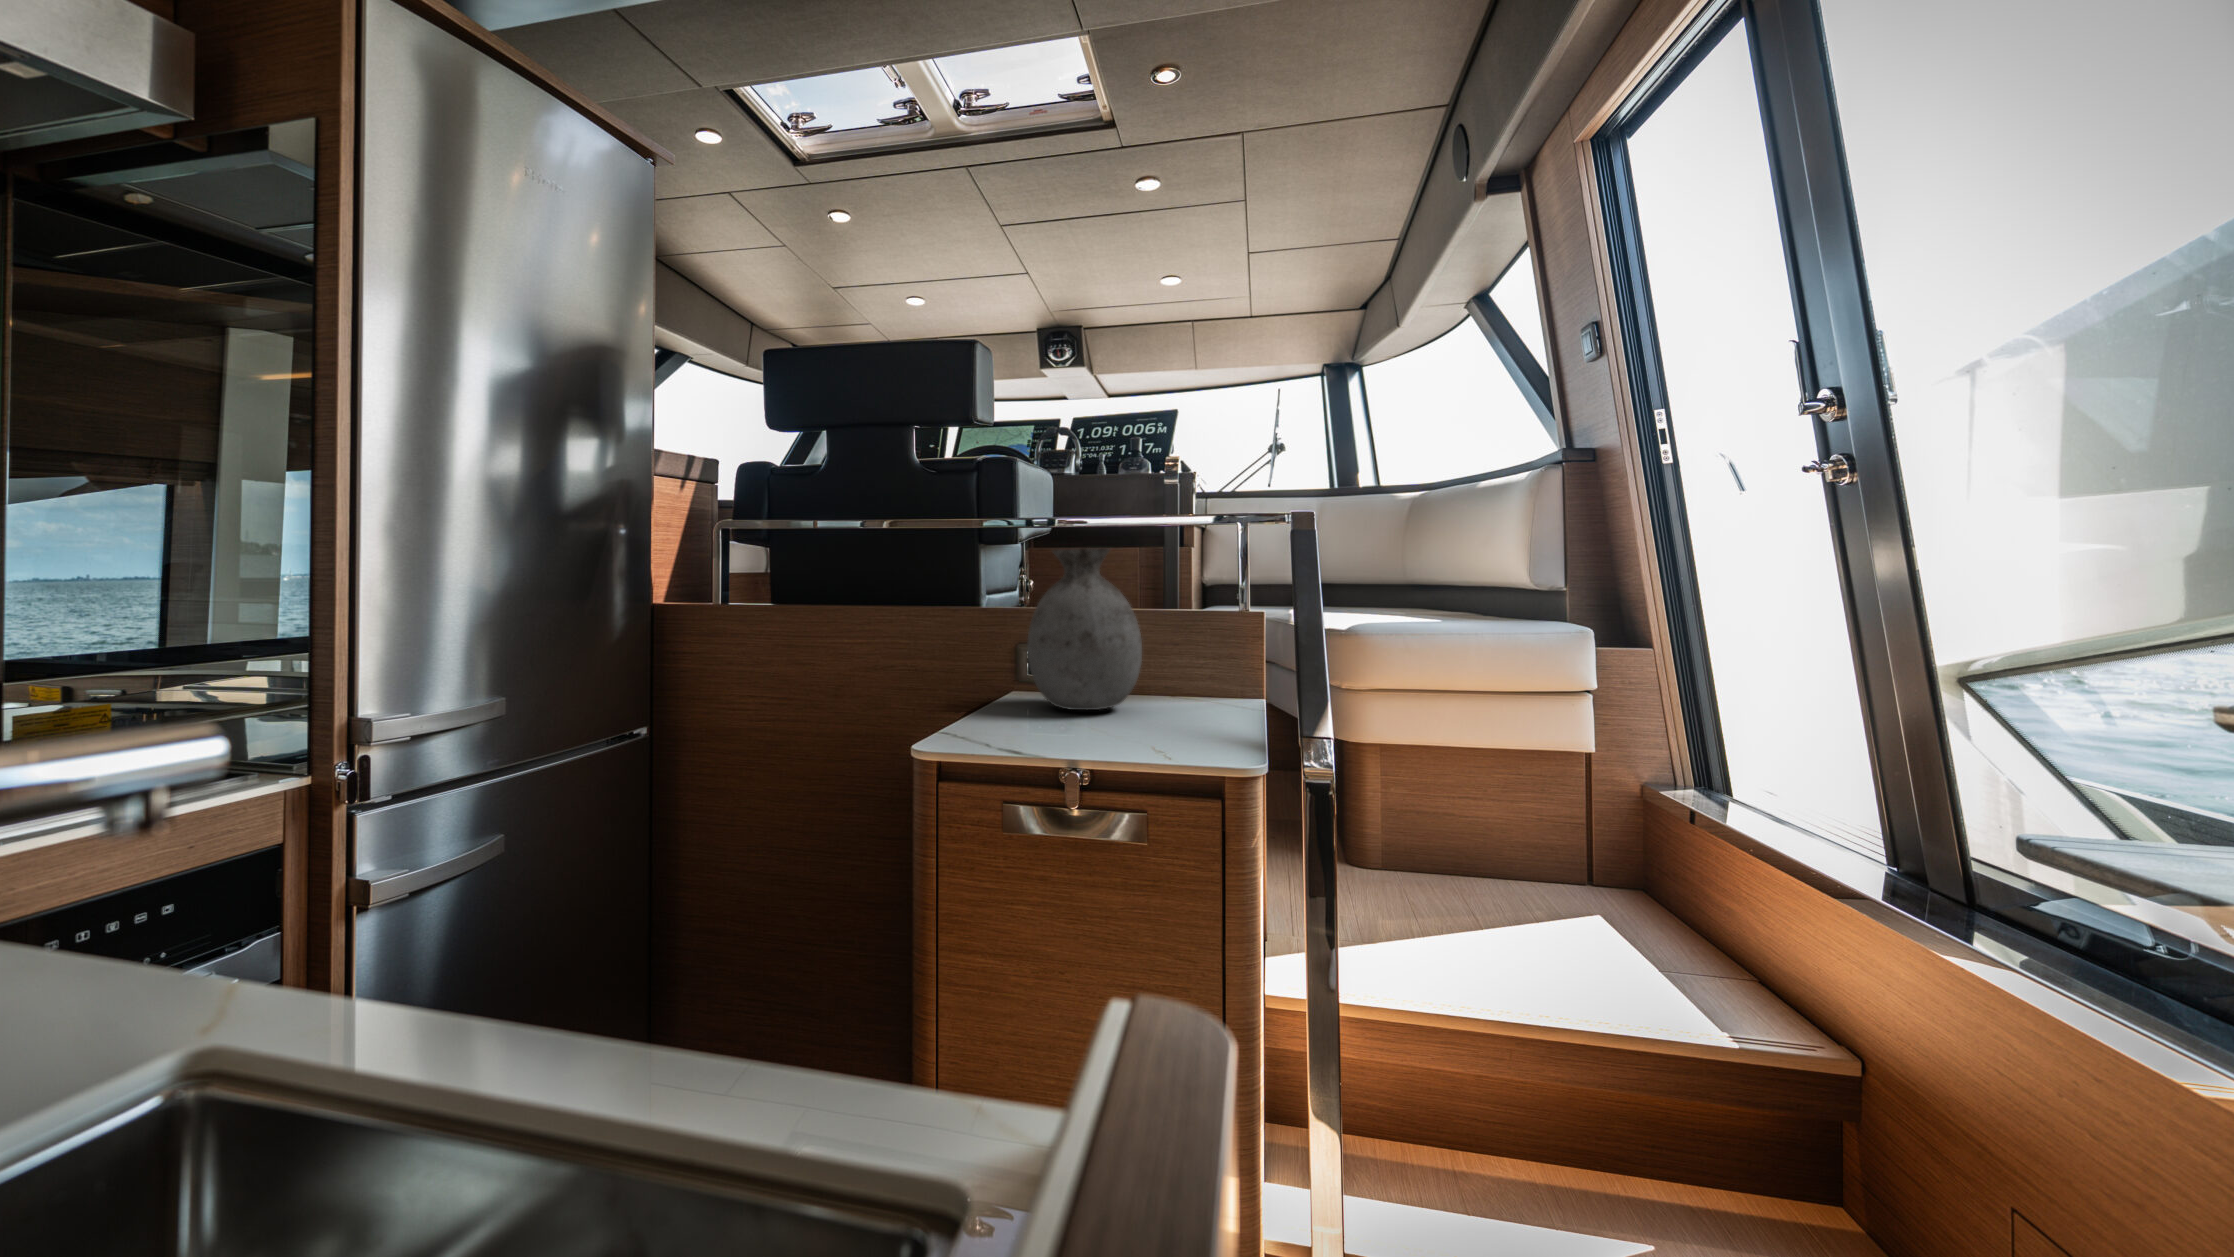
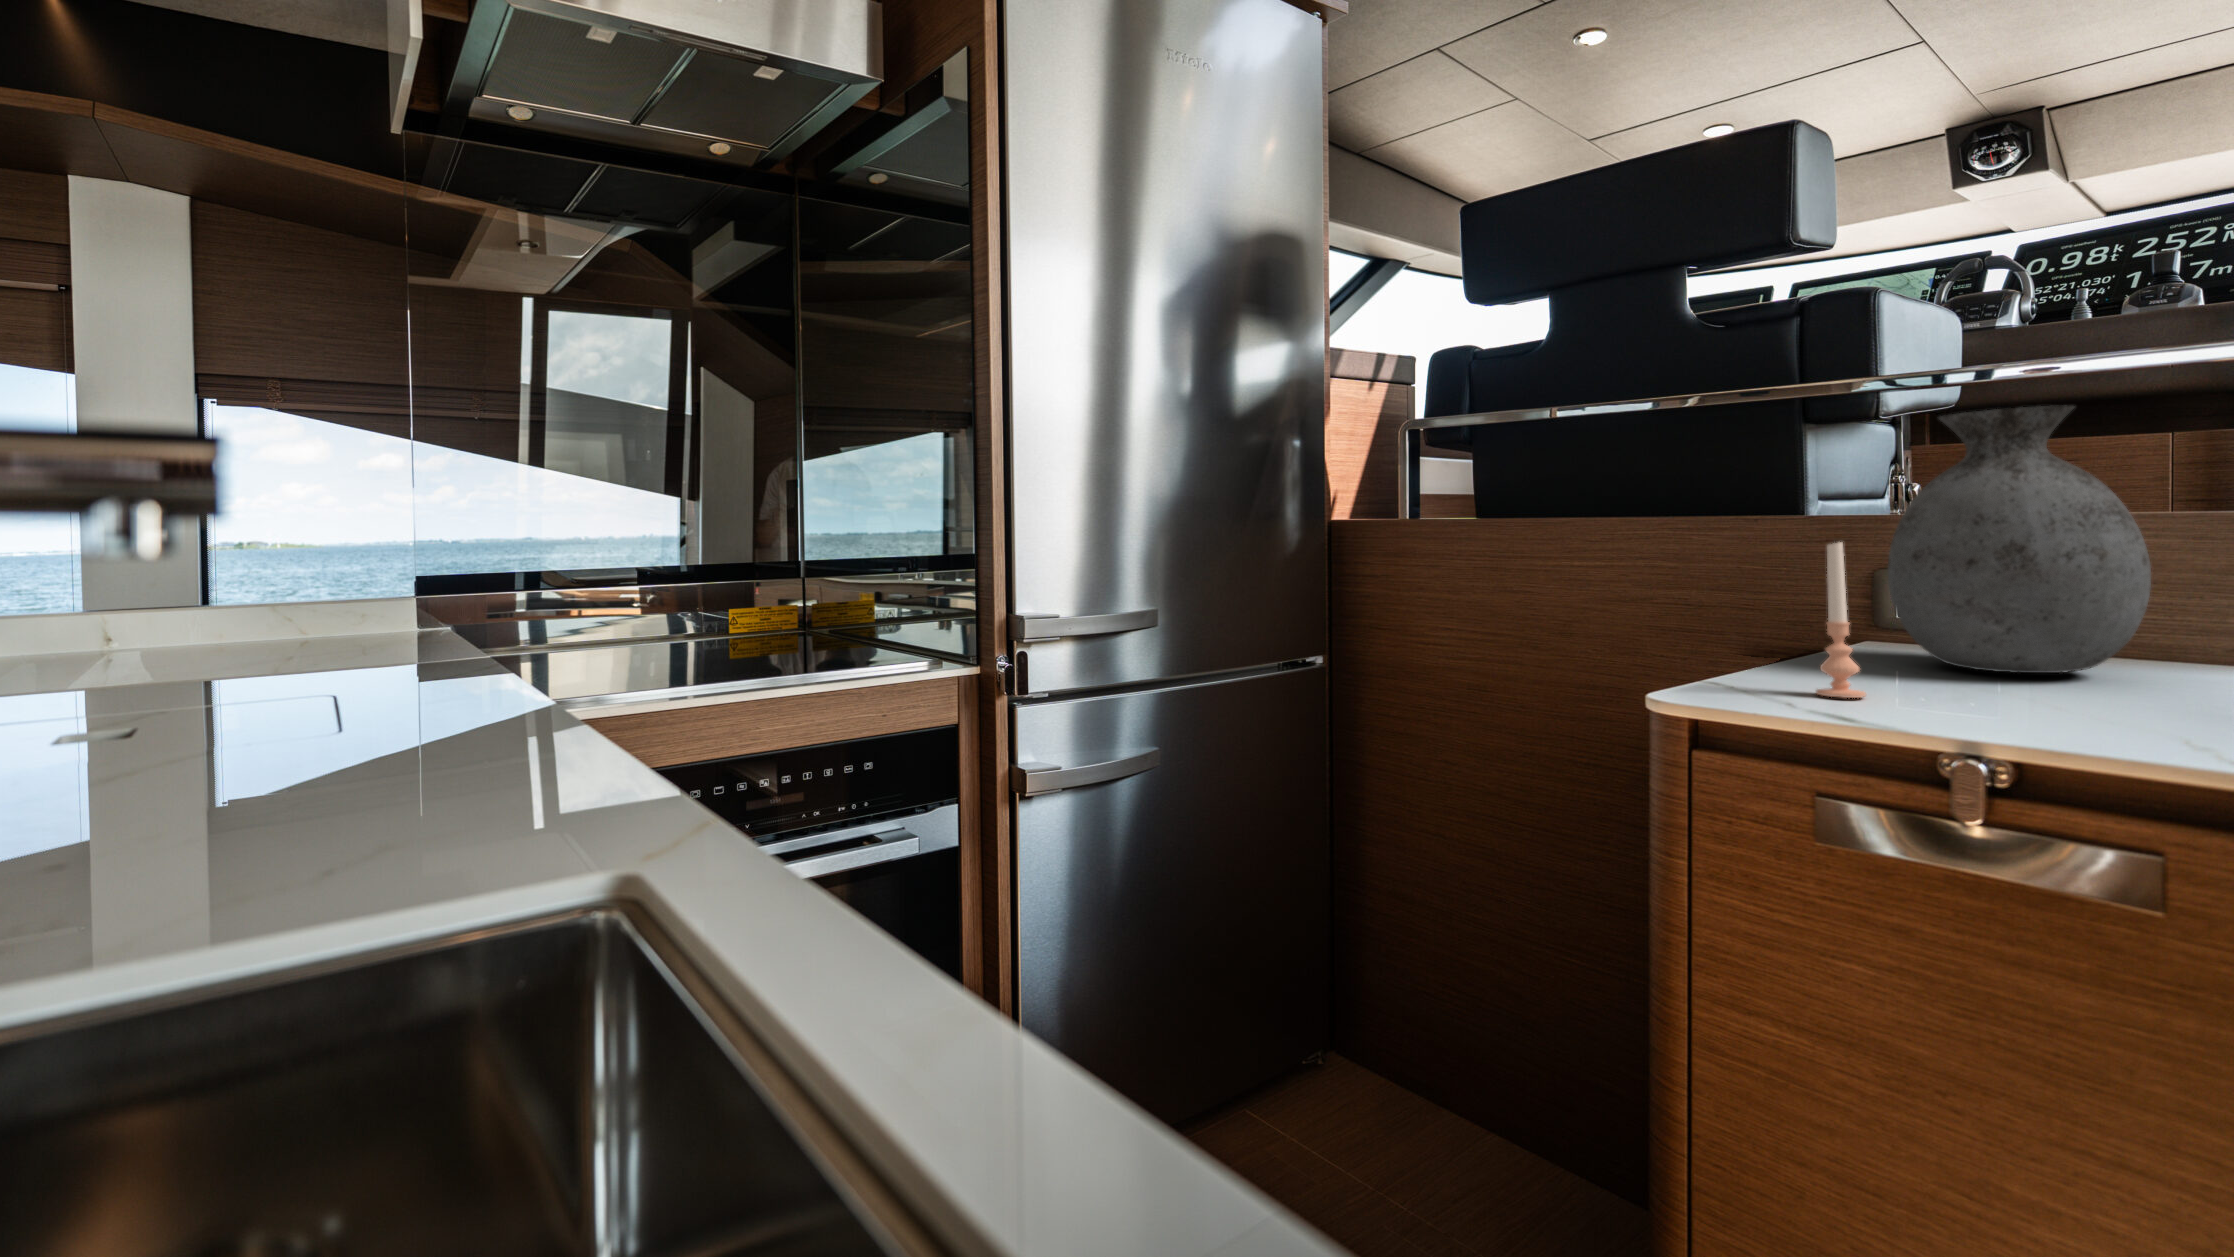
candle: none [996,633,1021,736] -> present [1816,542,1866,698]

